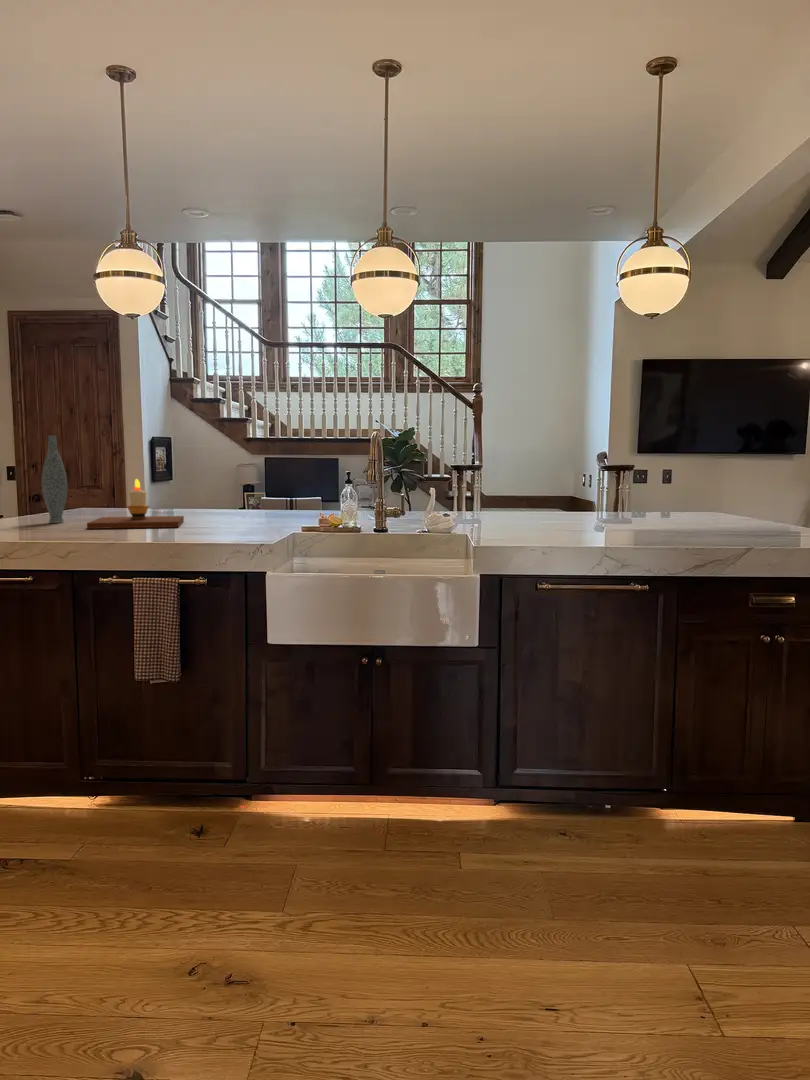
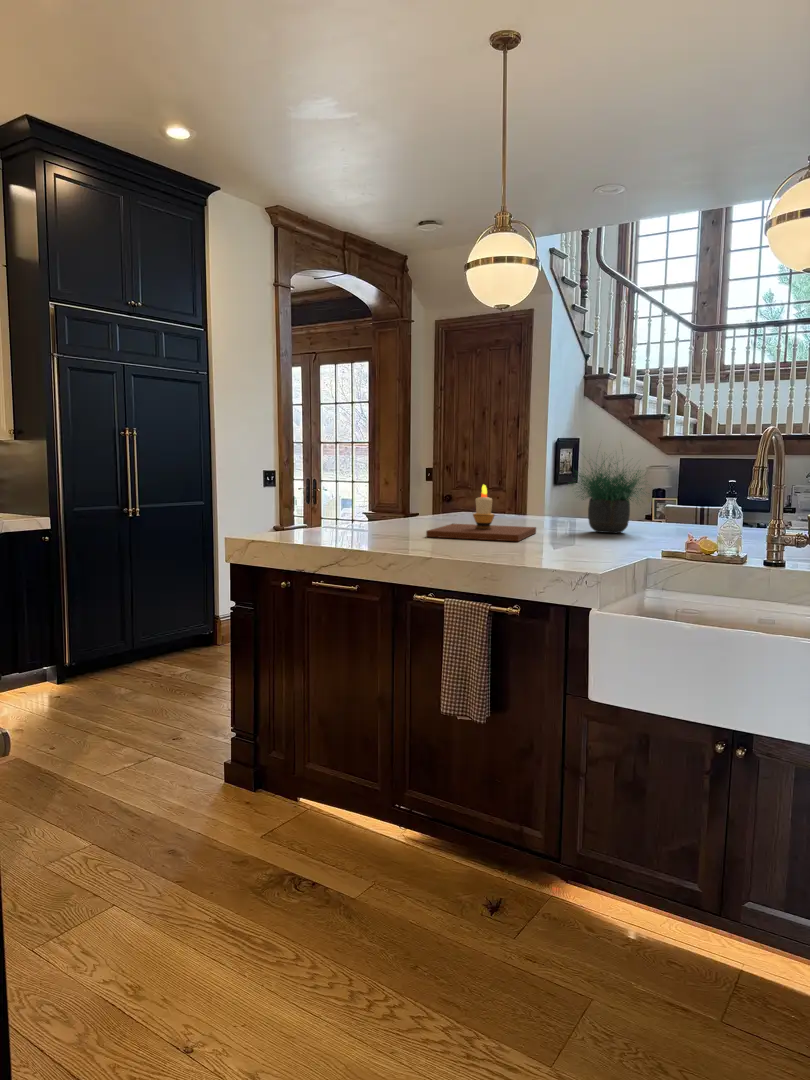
vase: present [42,435,67,523] -> none [401,437,424,527]
potted plant: none [203,439,281,518] -> present [579,461,642,533]

